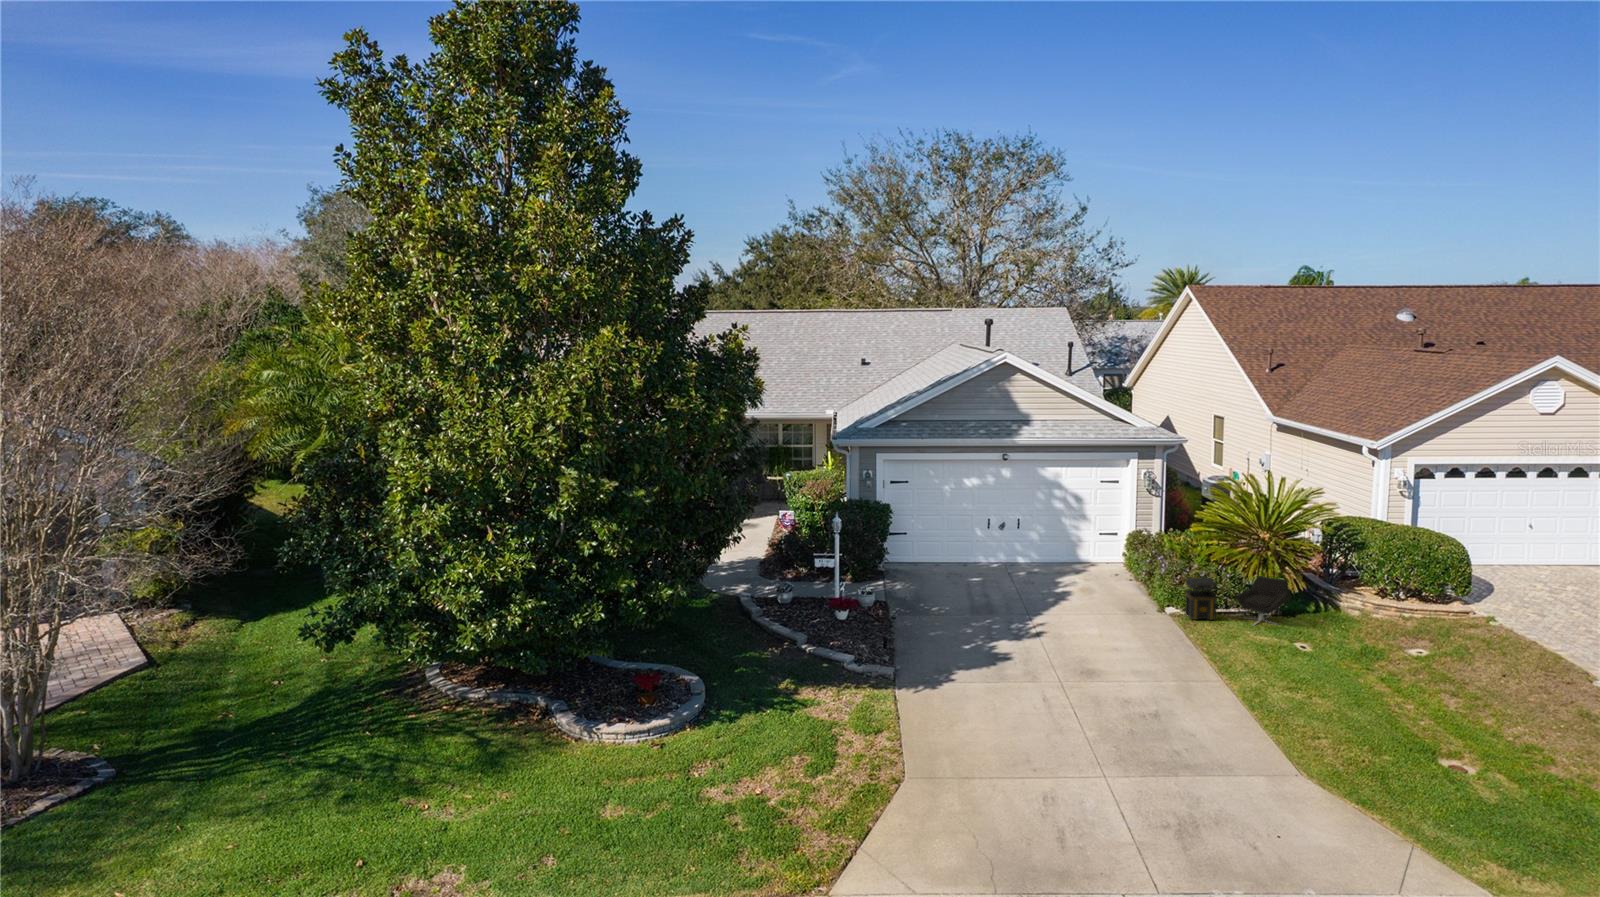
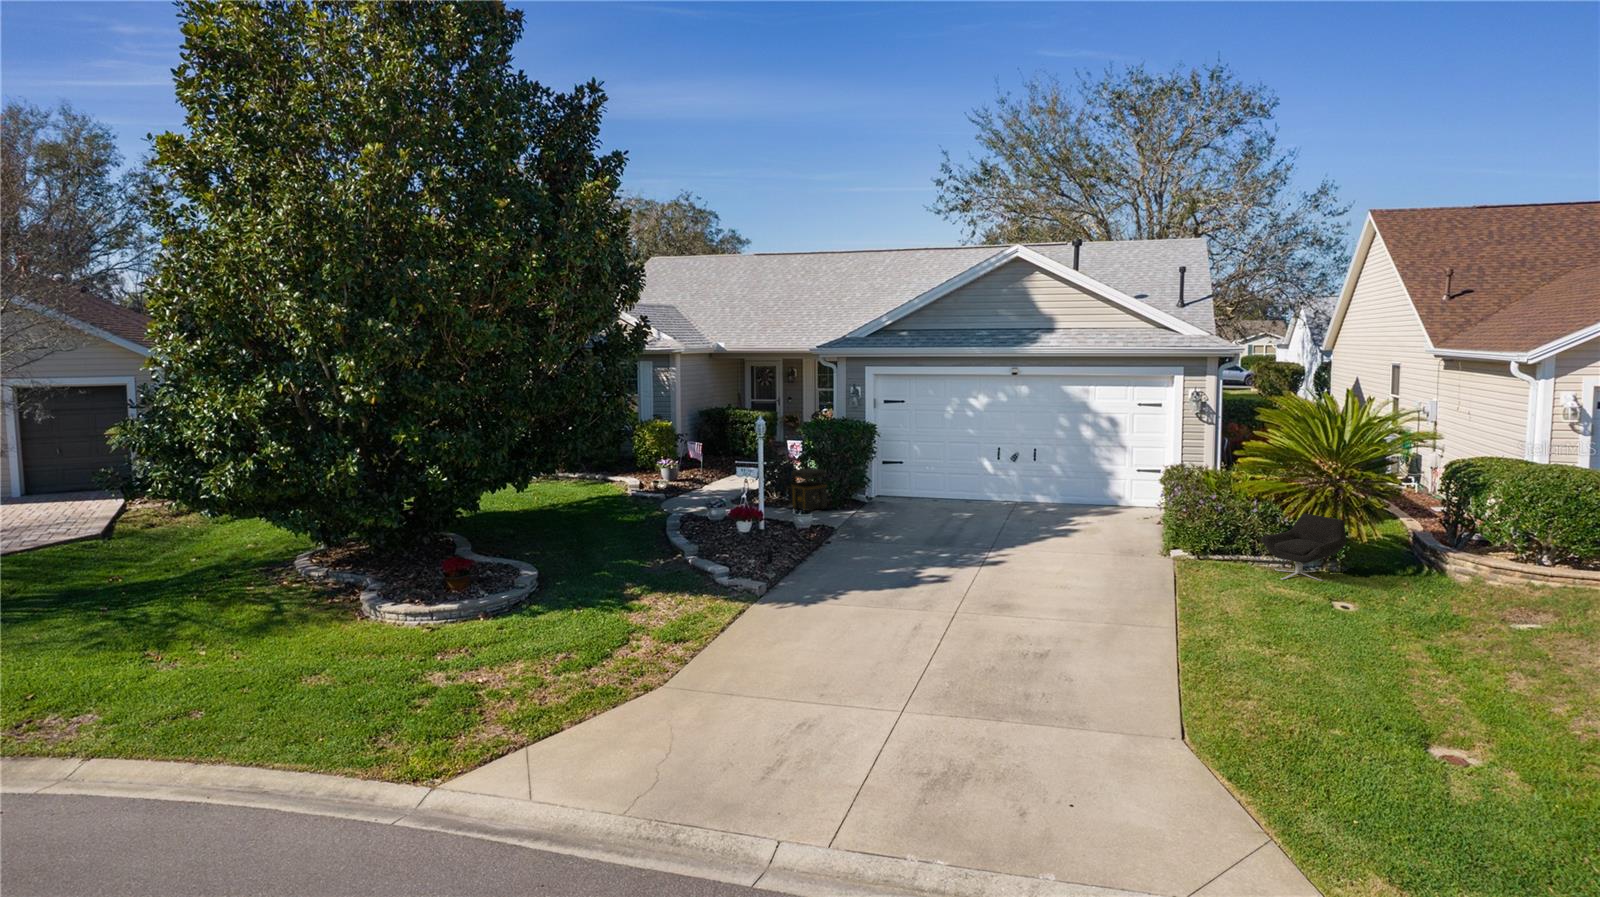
toolbox: present [1185,578,1217,620] -> present [791,468,827,511]

